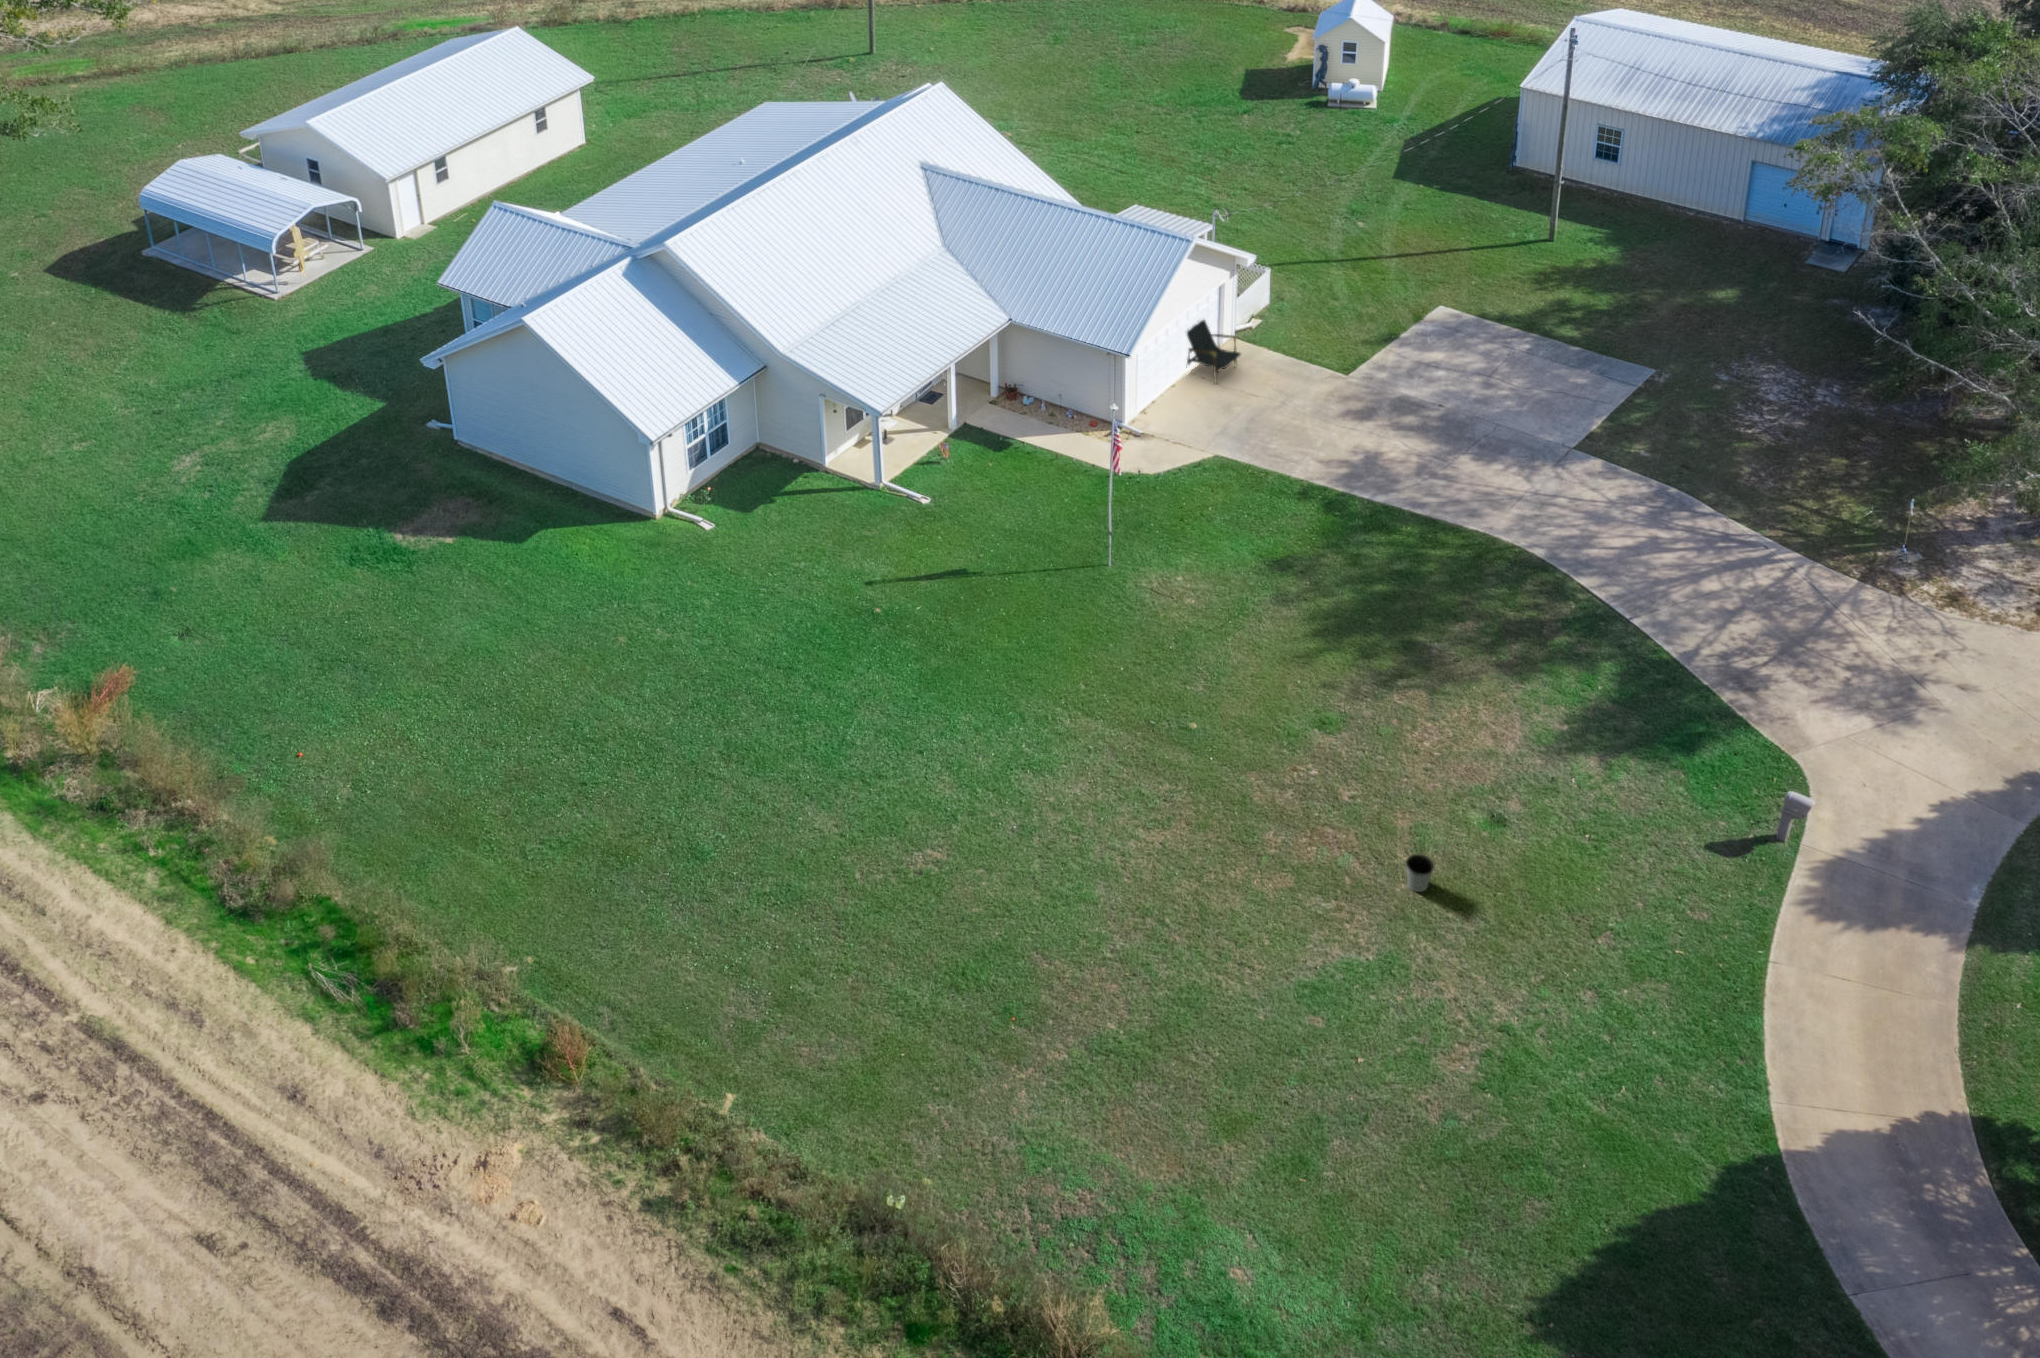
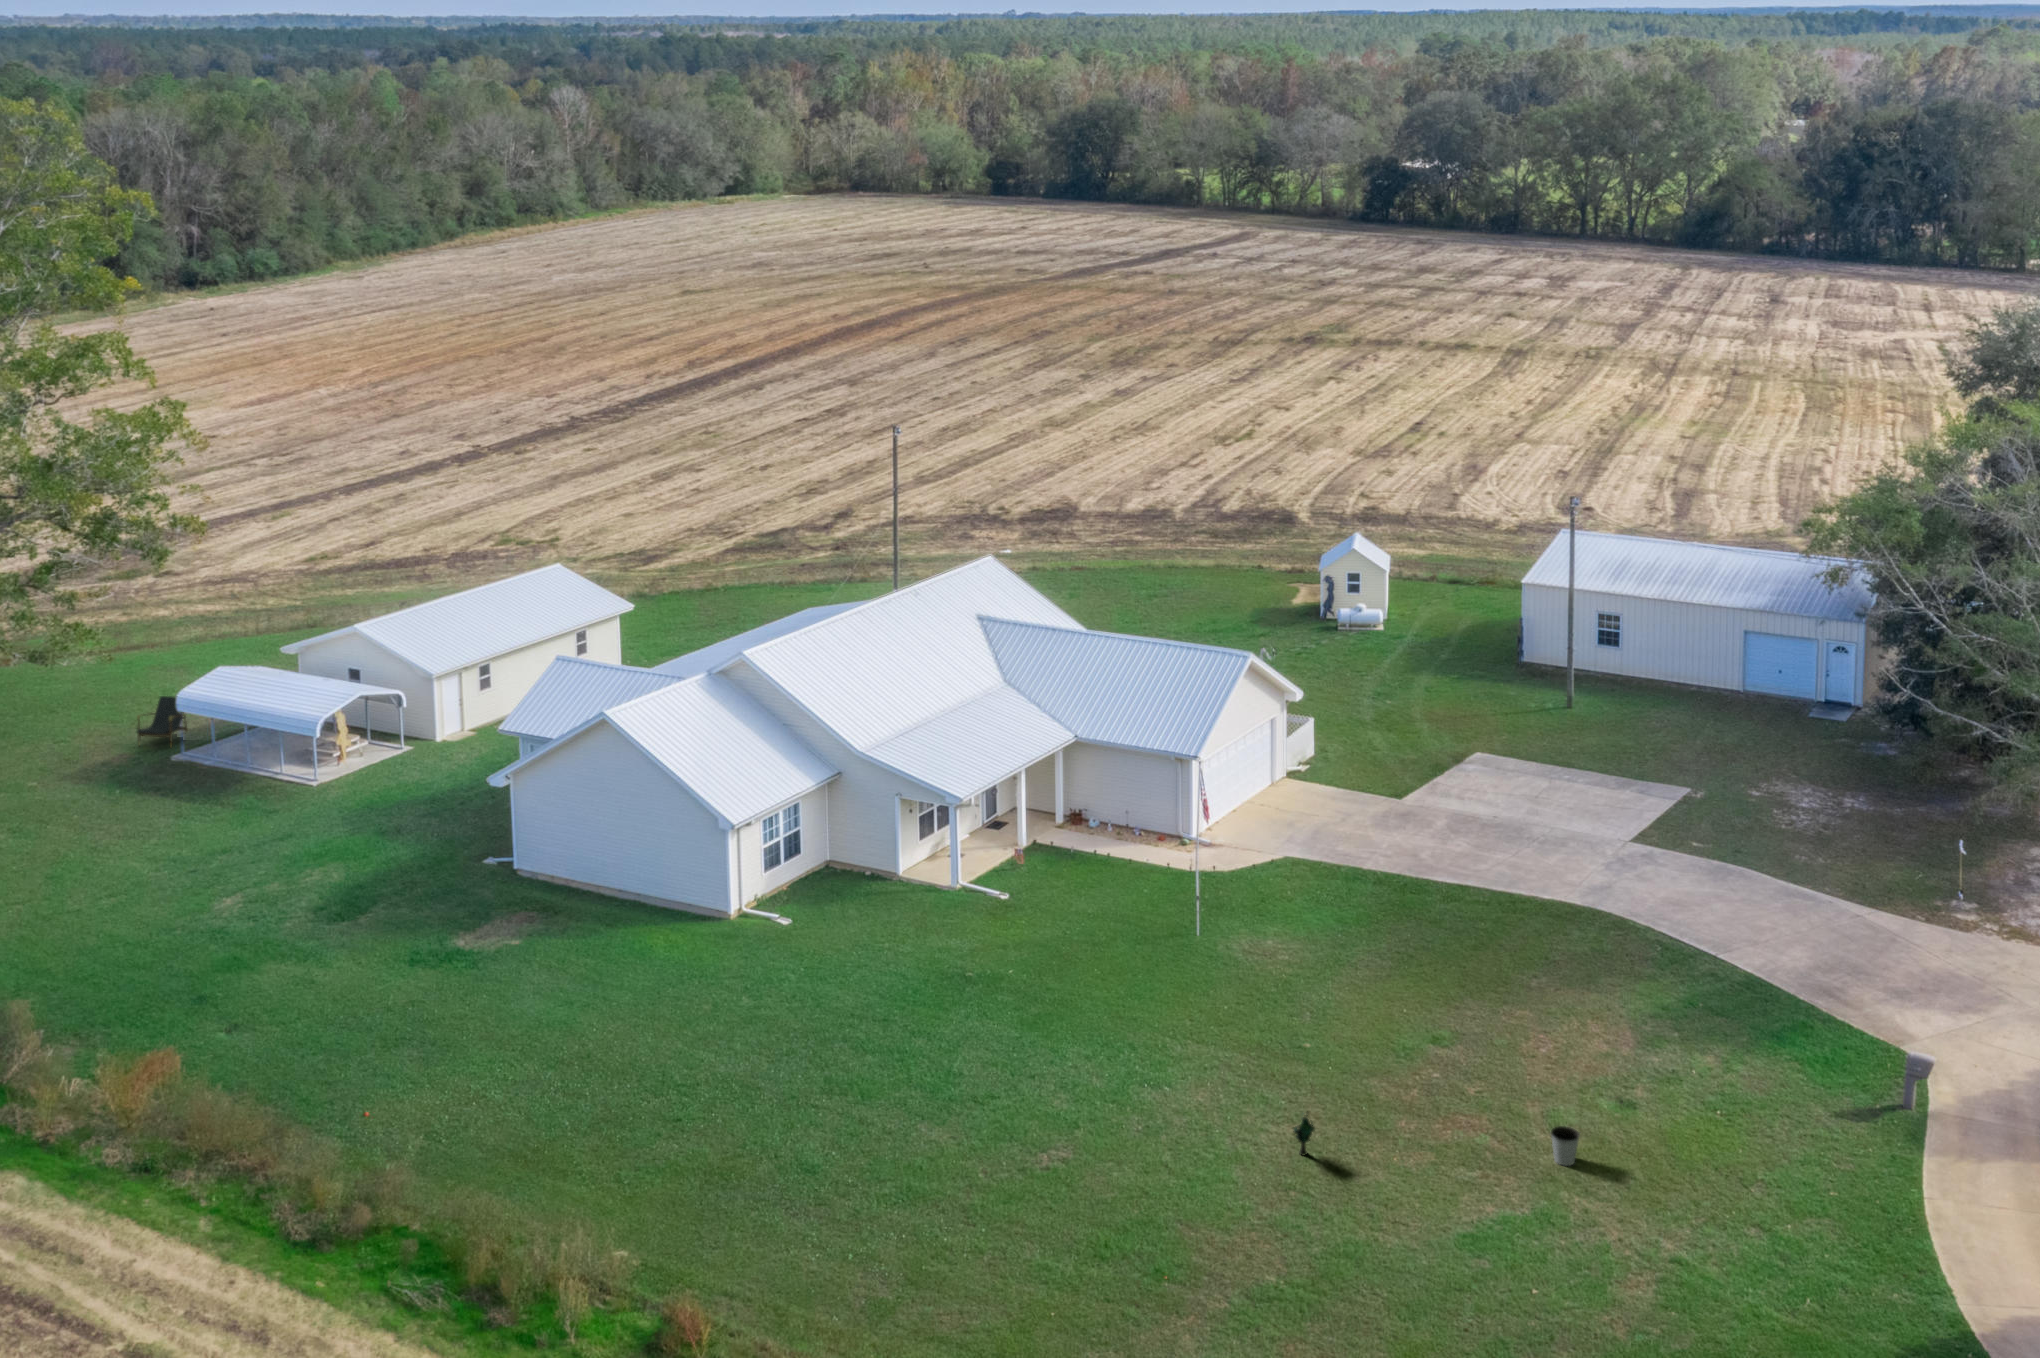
lounge chair: present [1187,320,1241,382] -> present [137,696,187,746]
decorative plant: none [1150,825,1174,860] -> present [1293,1113,1315,1155]

